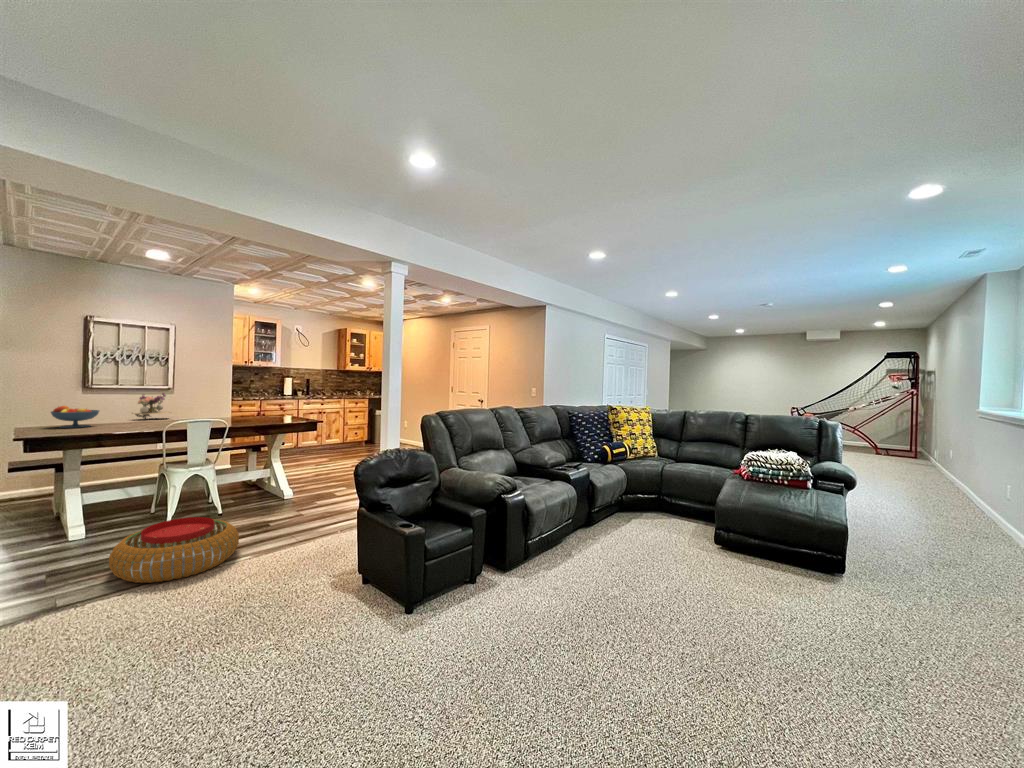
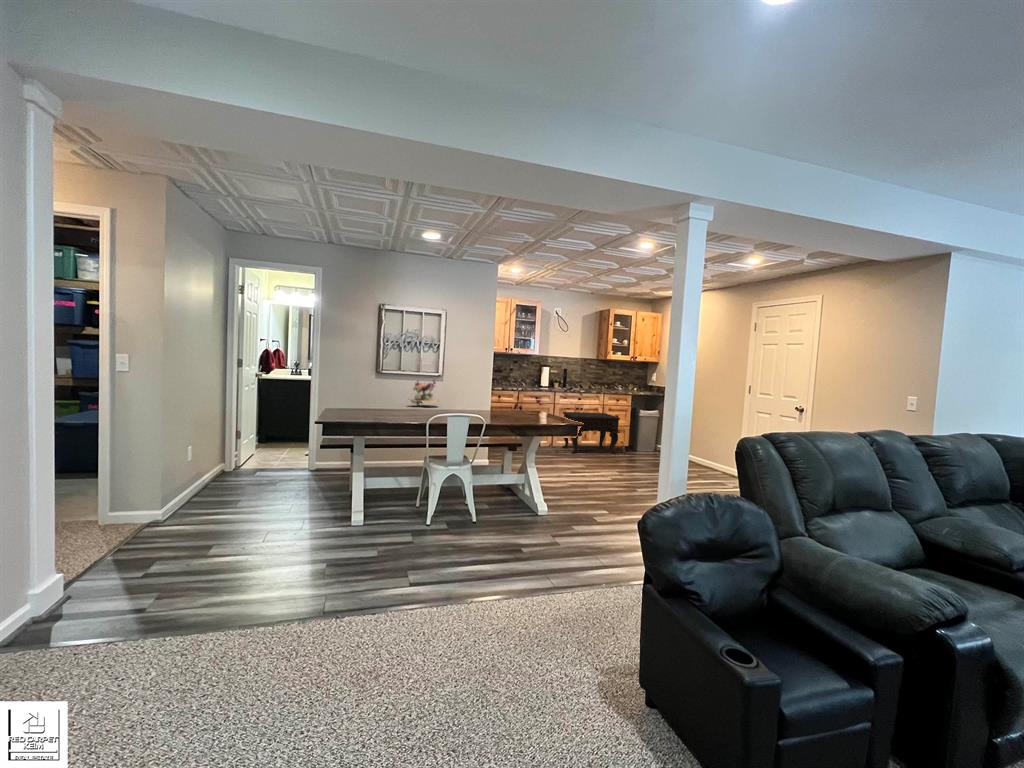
fruit bowl: present [51,406,99,428] -> none [347,389,382,412]
side table: none [306,415,359,451] -> present [562,412,620,454]
pouf: present [109,517,239,583] -> none [368,530,489,609]

